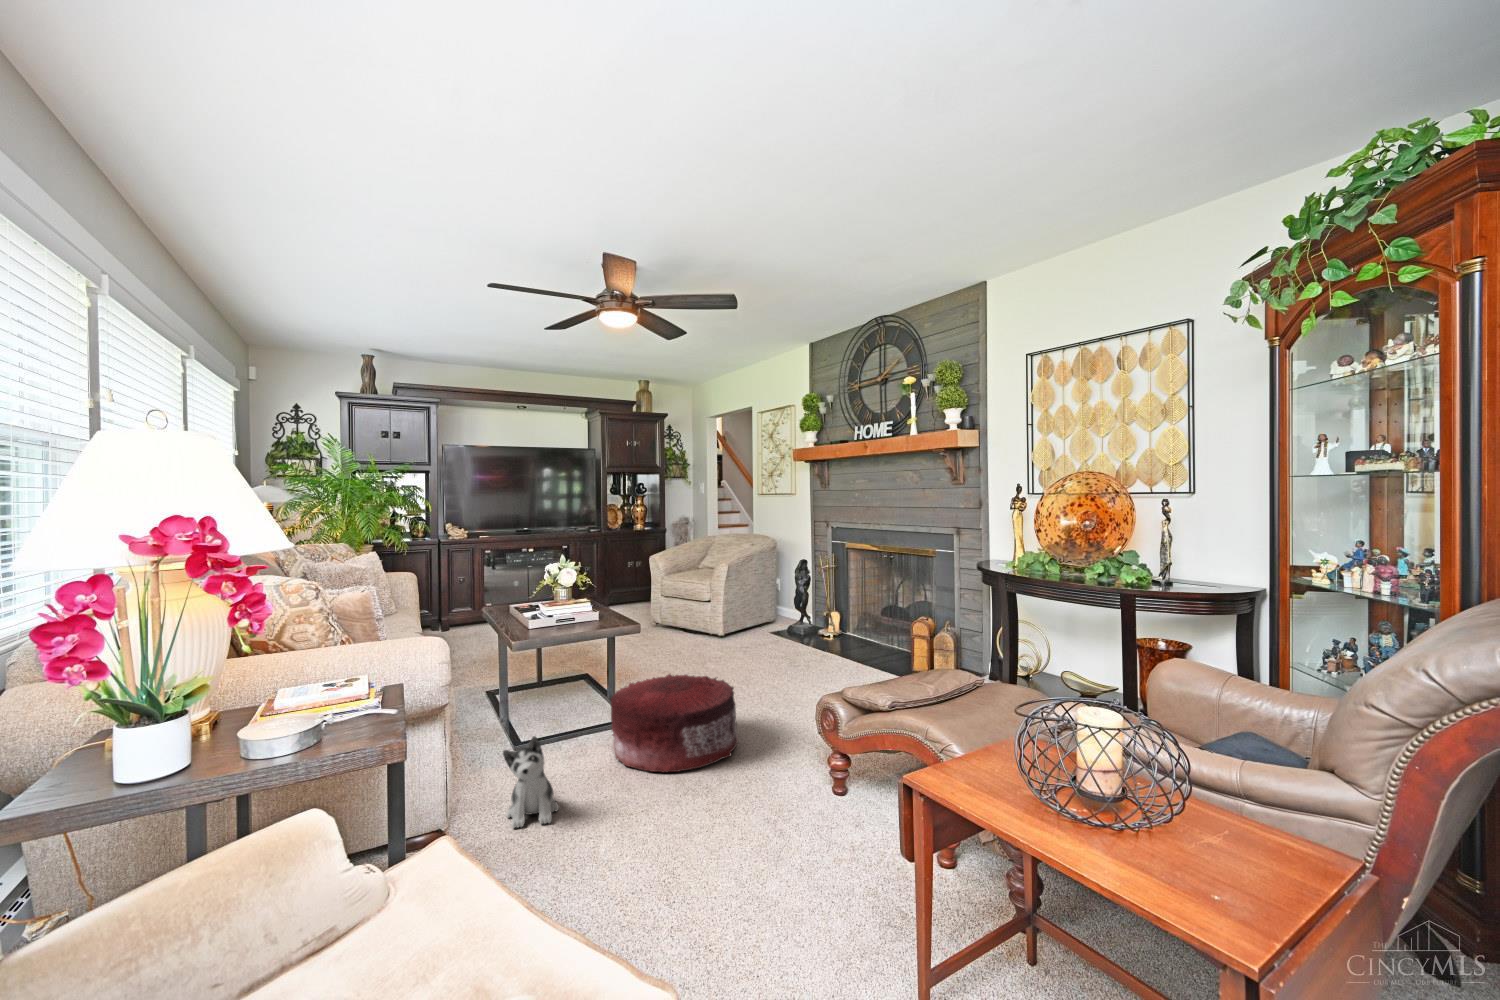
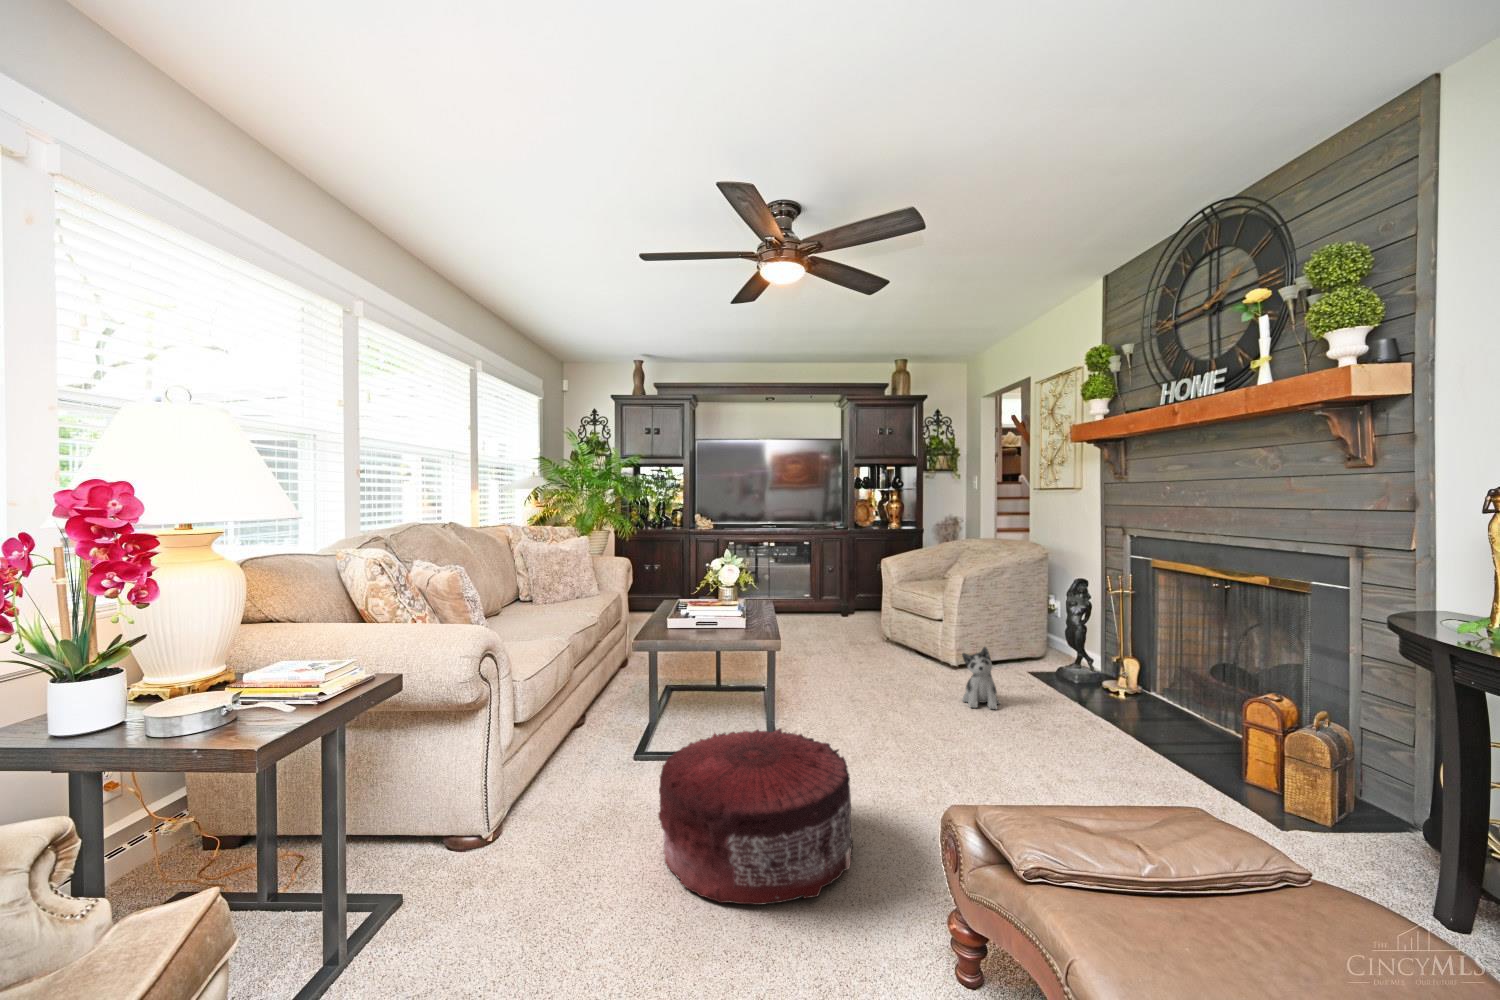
plush toy: present [503,736,559,828] -> present [962,647,1000,709]

